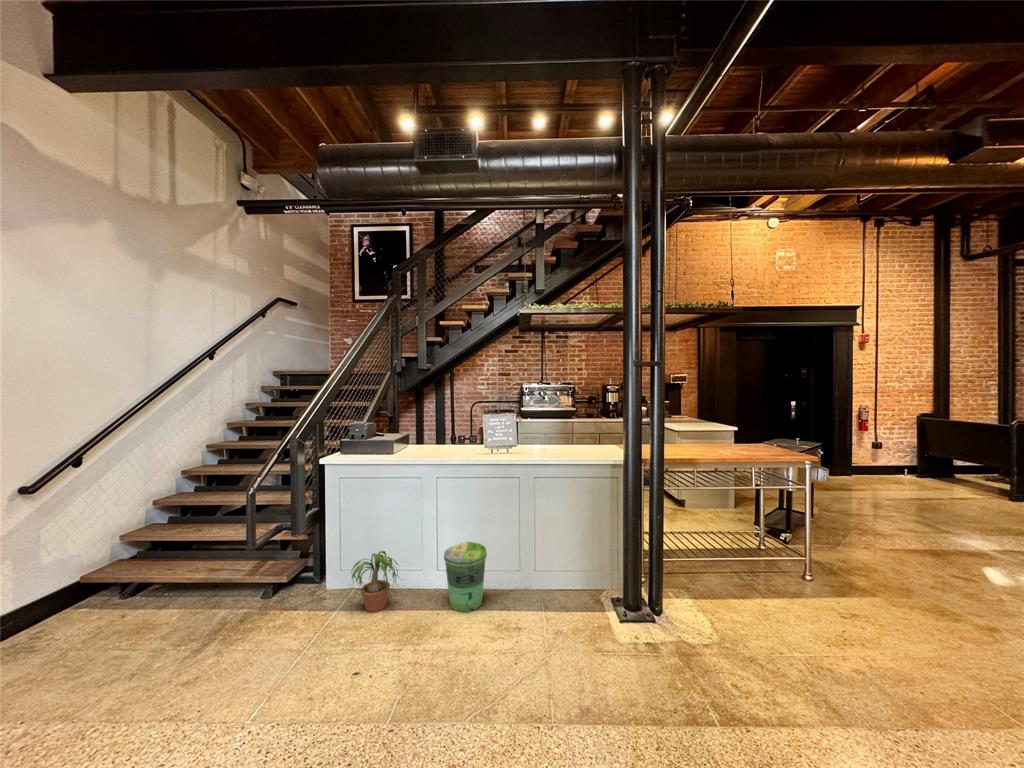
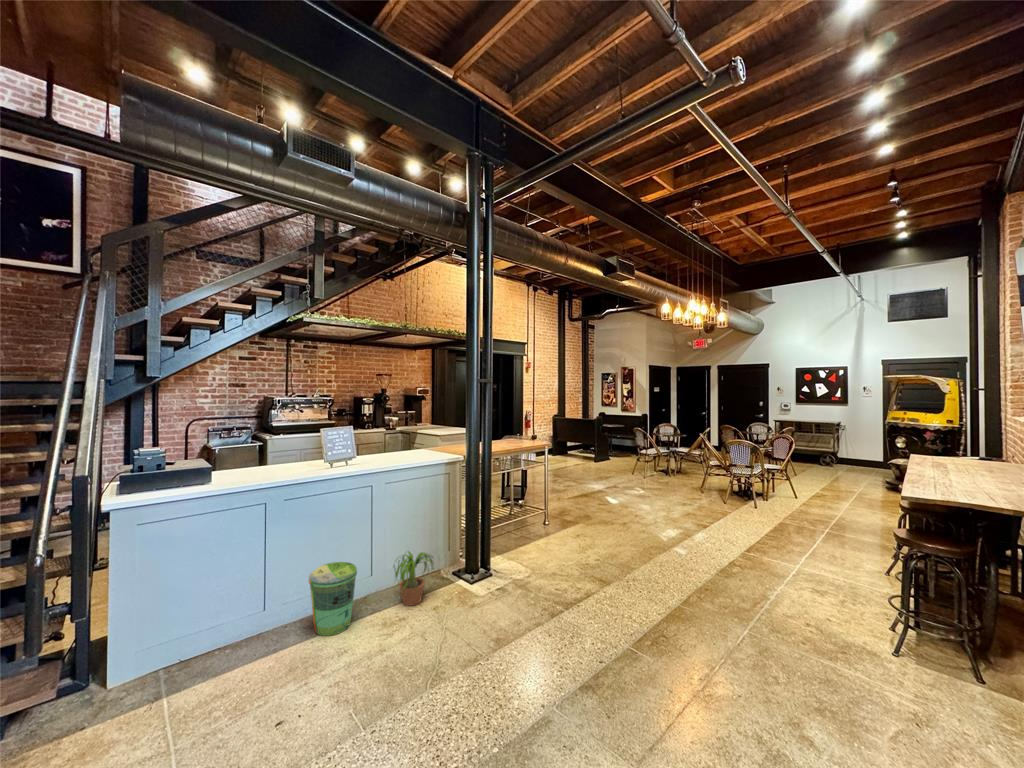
potted plant: present [352,551,398,612] -> present [394,551,434,606]

